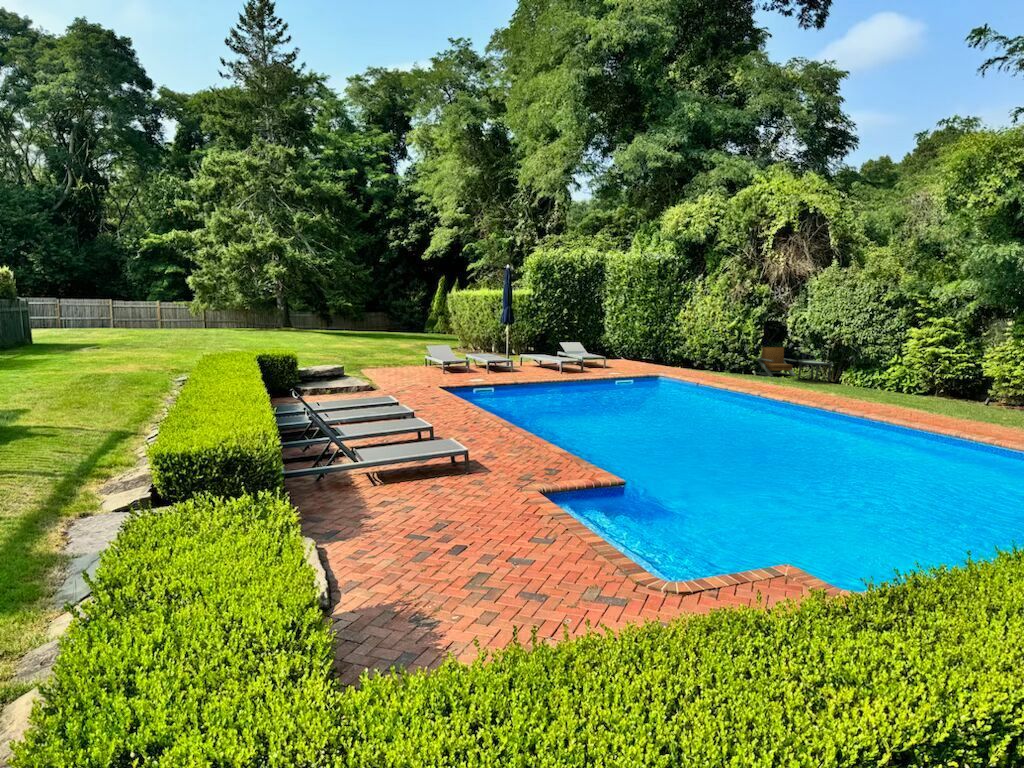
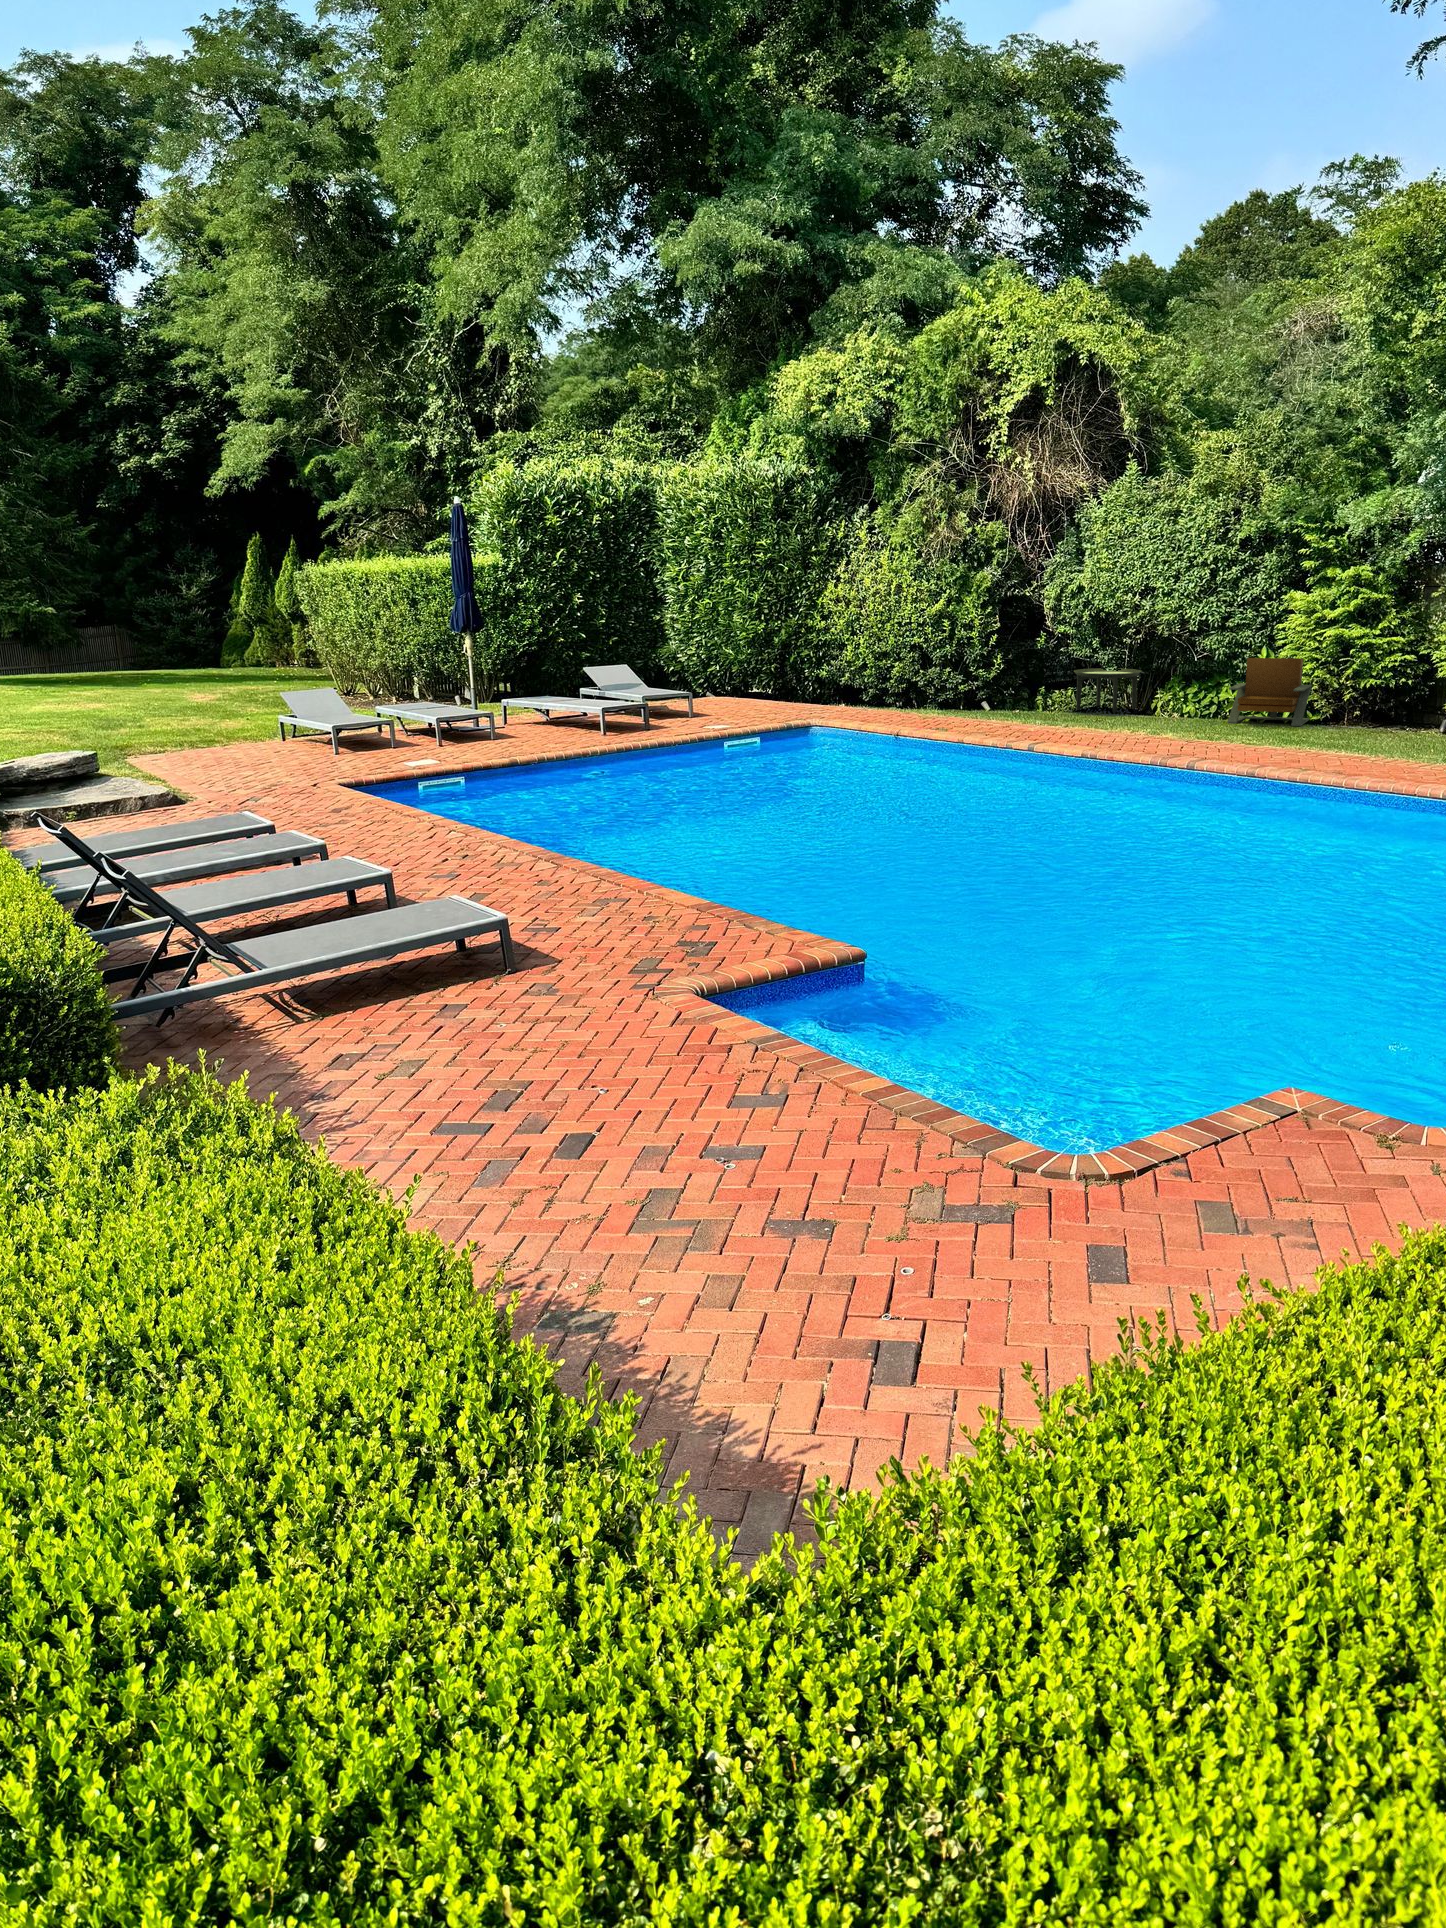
lounge chair: present [757,347,796,376] -> present [1227,658,1311,726]

